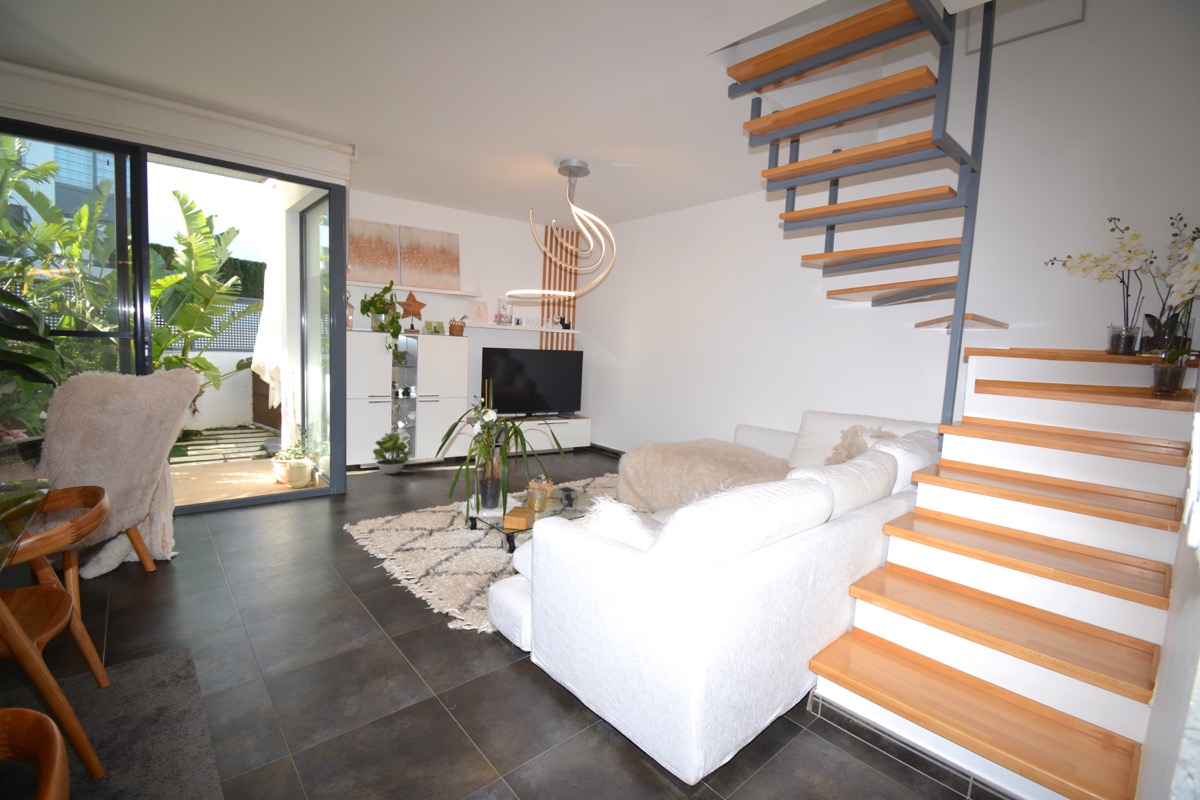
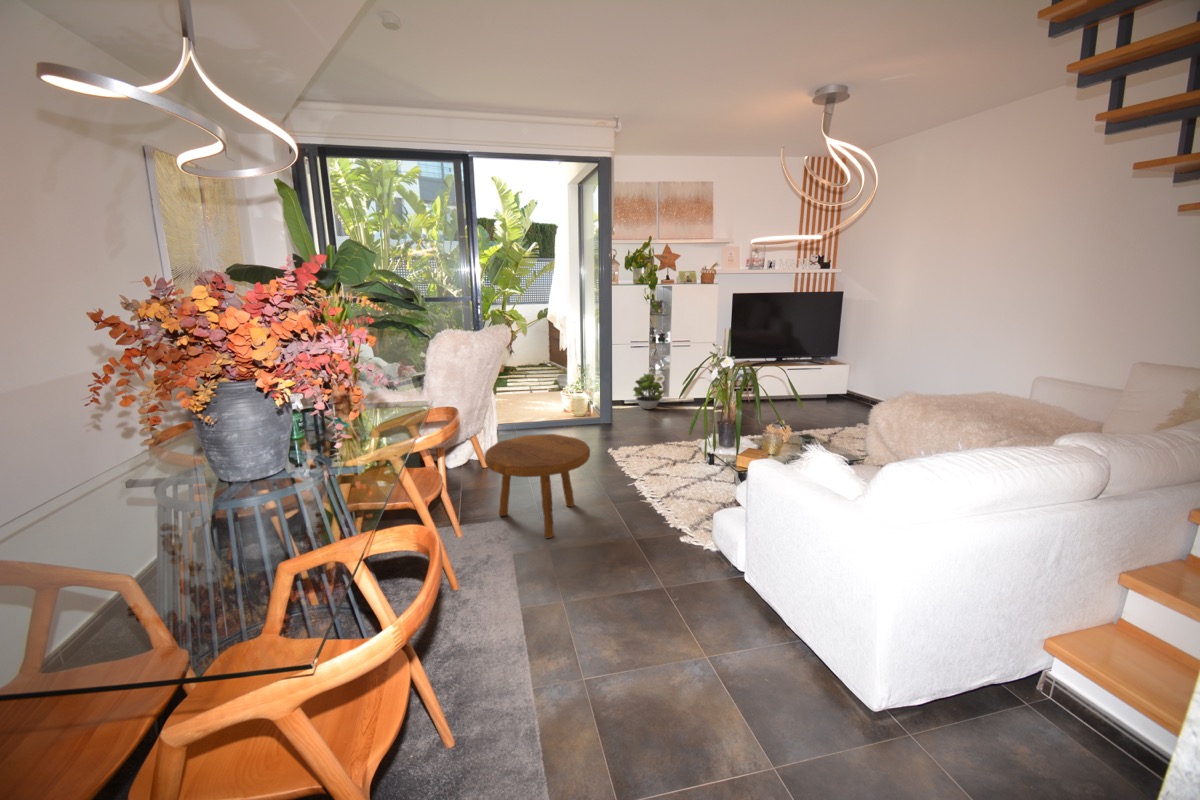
footstool: none [148,514,325,664] -> present [485,434,590,538]

